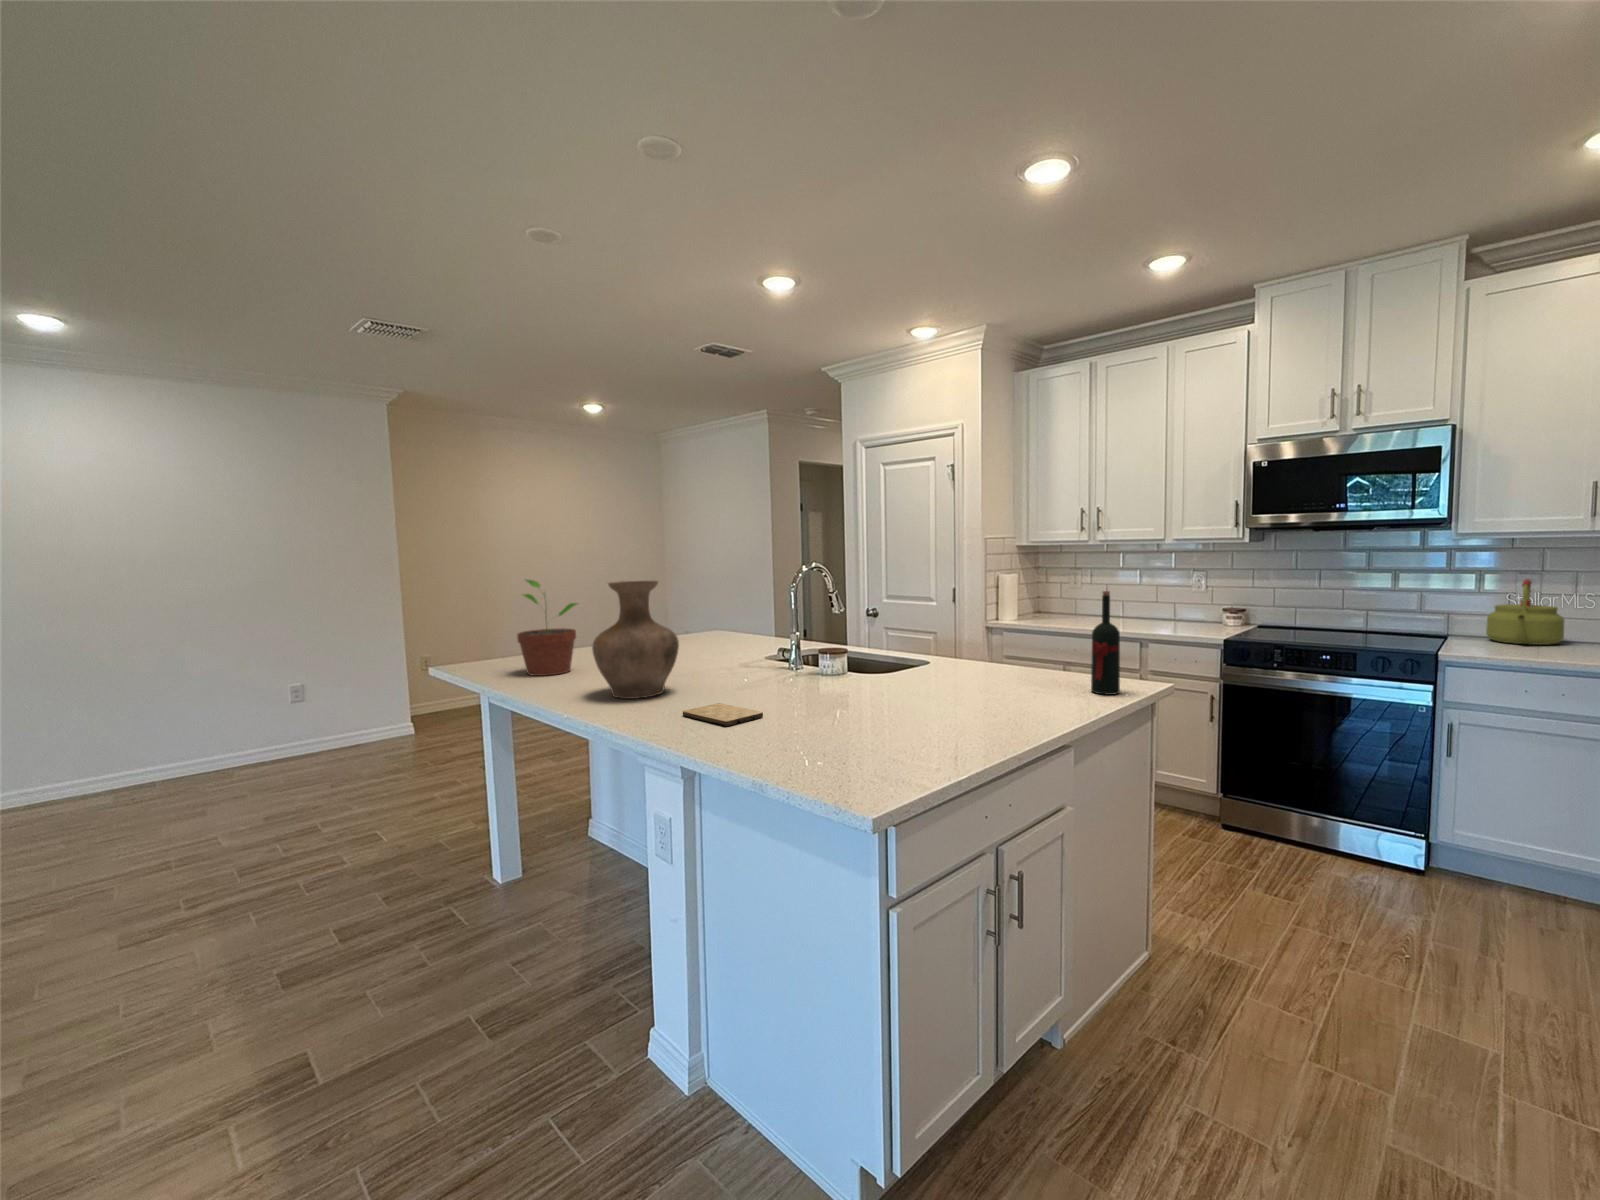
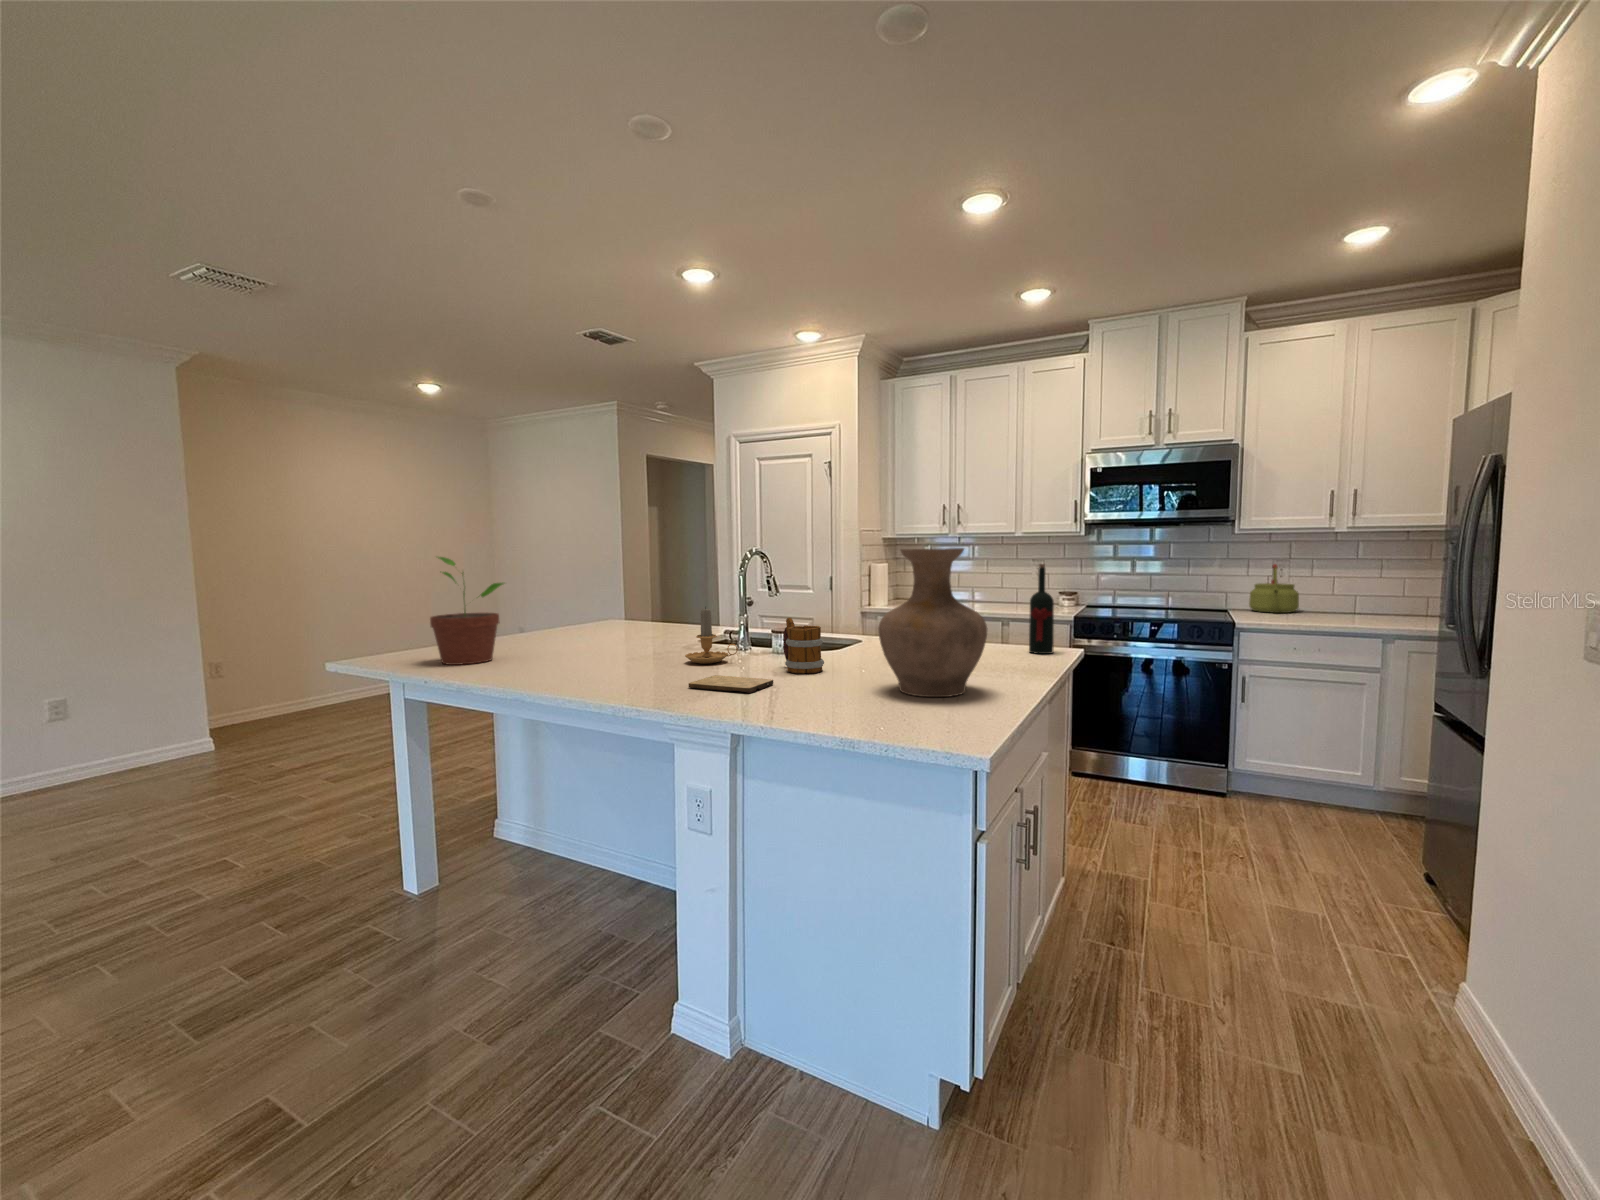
vase: present [592,580,679,699] -> present [878,548,987,697]
candle: none [719,631,767,687] -> present [685,608,738,664]
mug: none [796,647,835,706] -> present [783,618,824,674]

